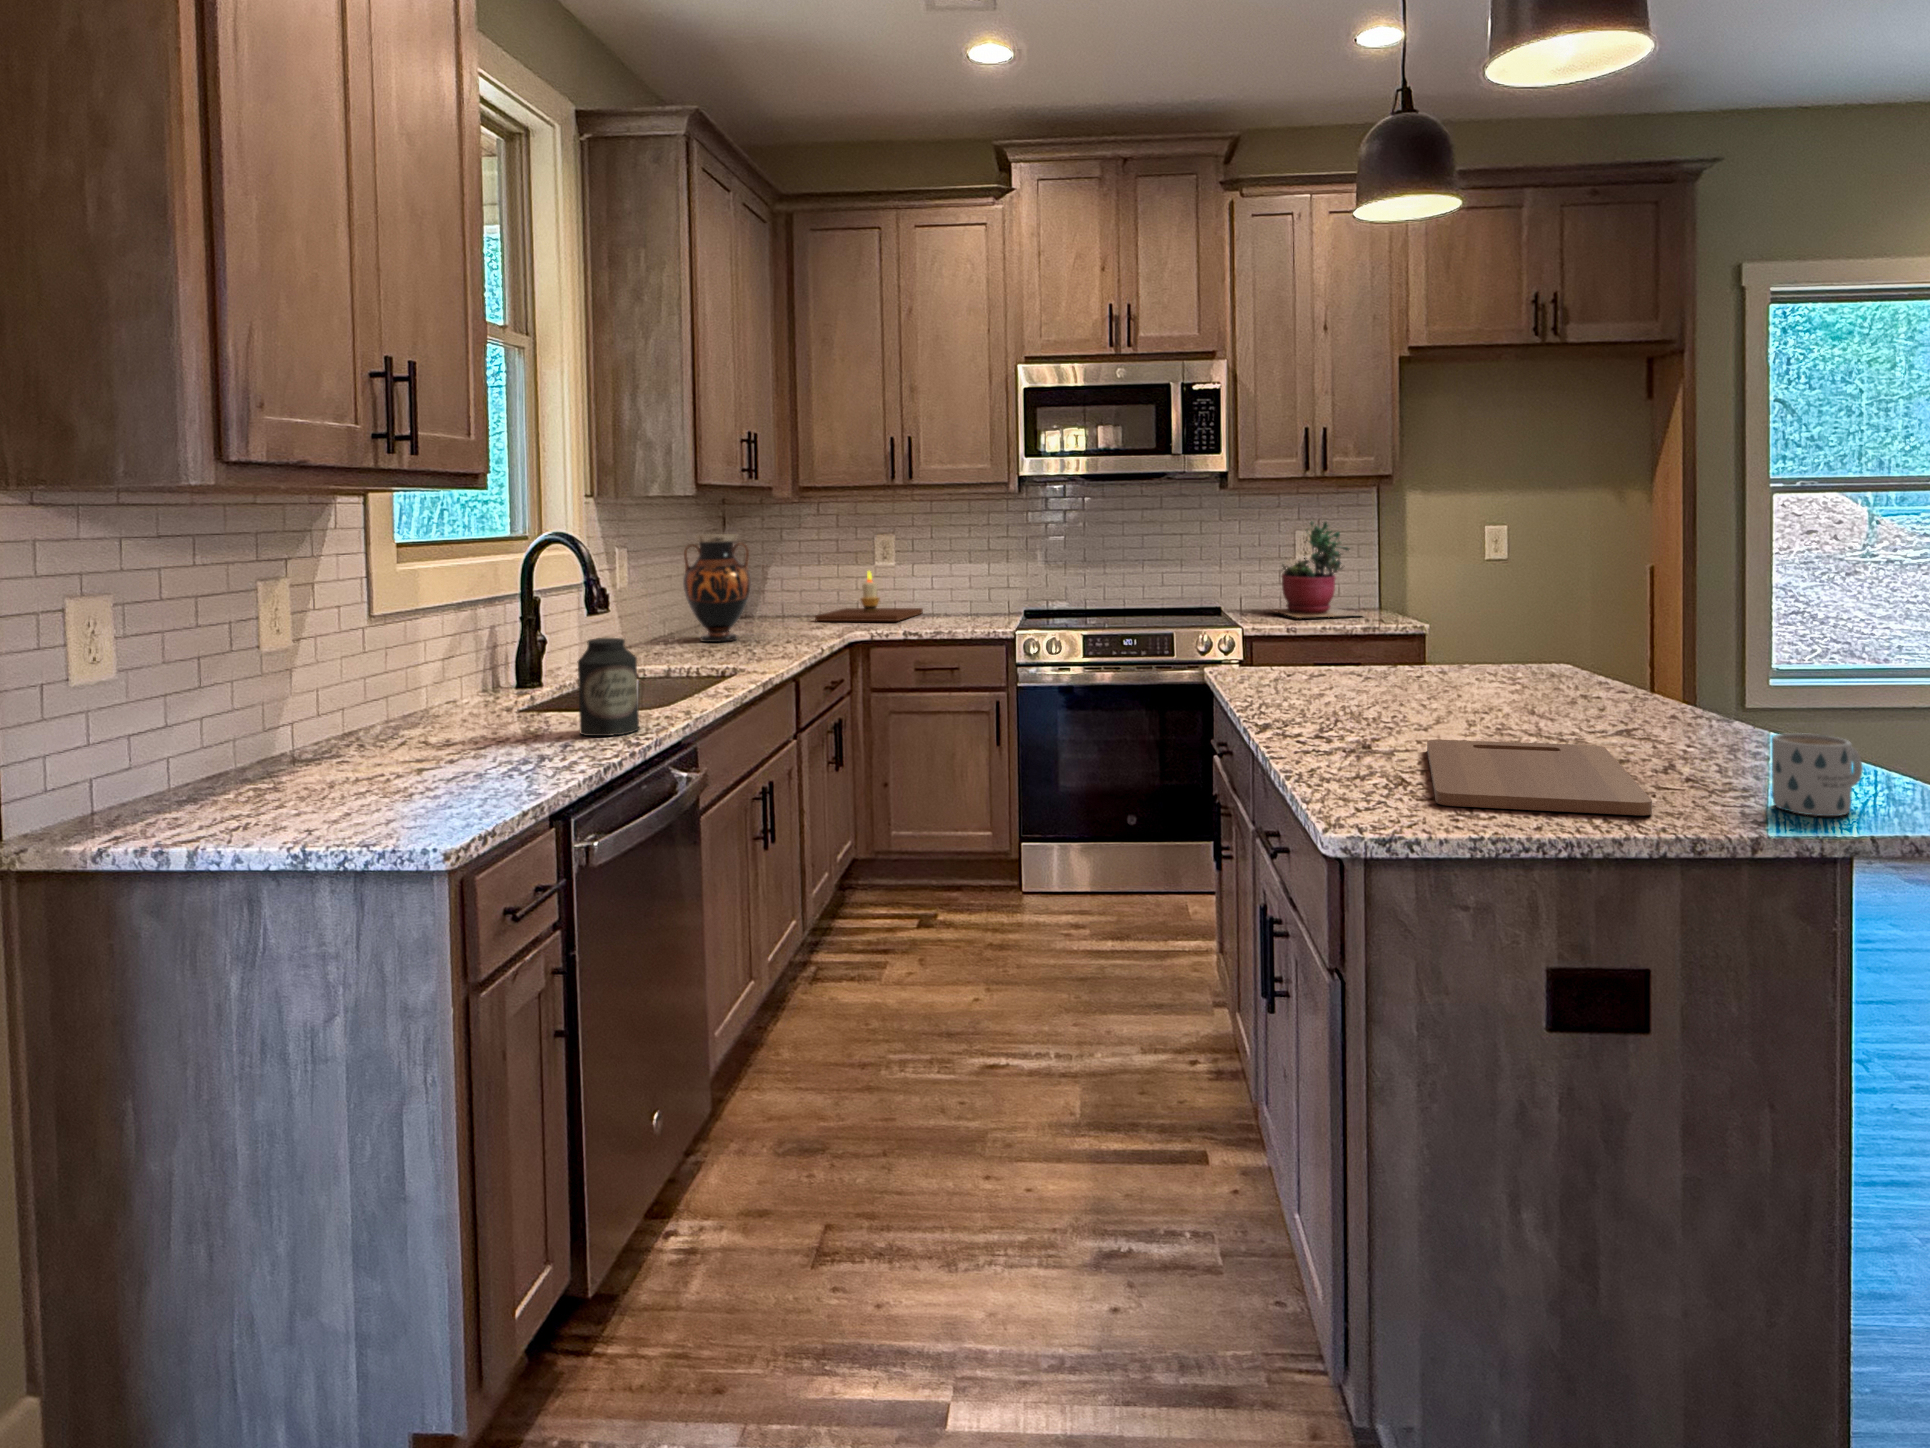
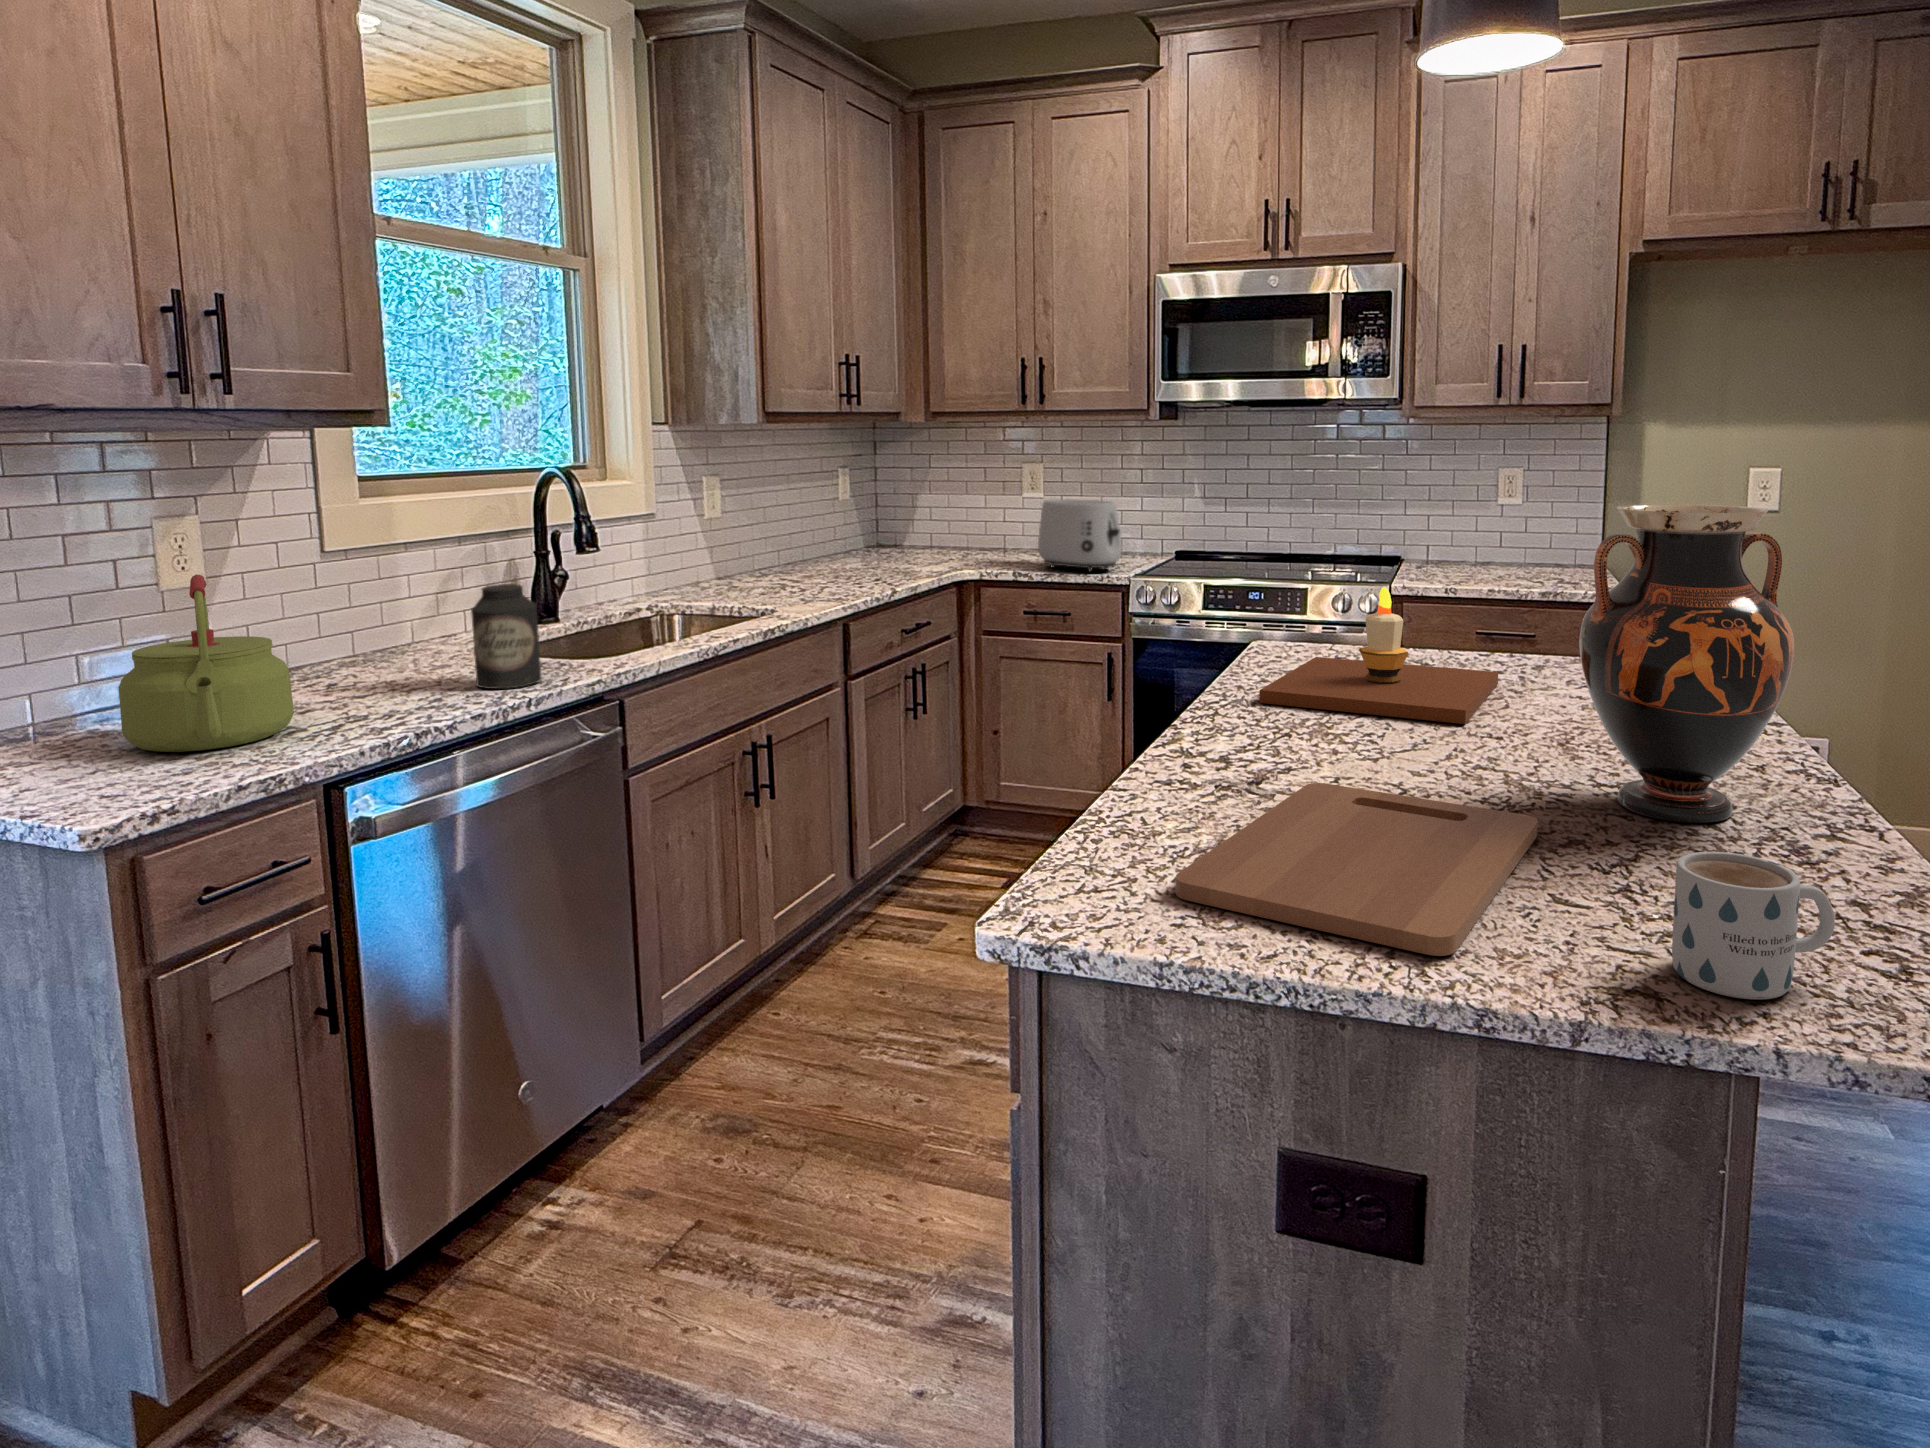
succulent plant: present [1270,522,1361,618] -> none [1447,460,1569,578]
vase: present [683,534,751,642] -> present [1579,504,1794,823]
toaster: none [918,563,1001,627] -> present [1038,499,1122,572]
candle: present [815,571,923,621] -> present [1259,587,1498,724]
kettle: none [329,628,483,798] -> present [119,575,294,752]

